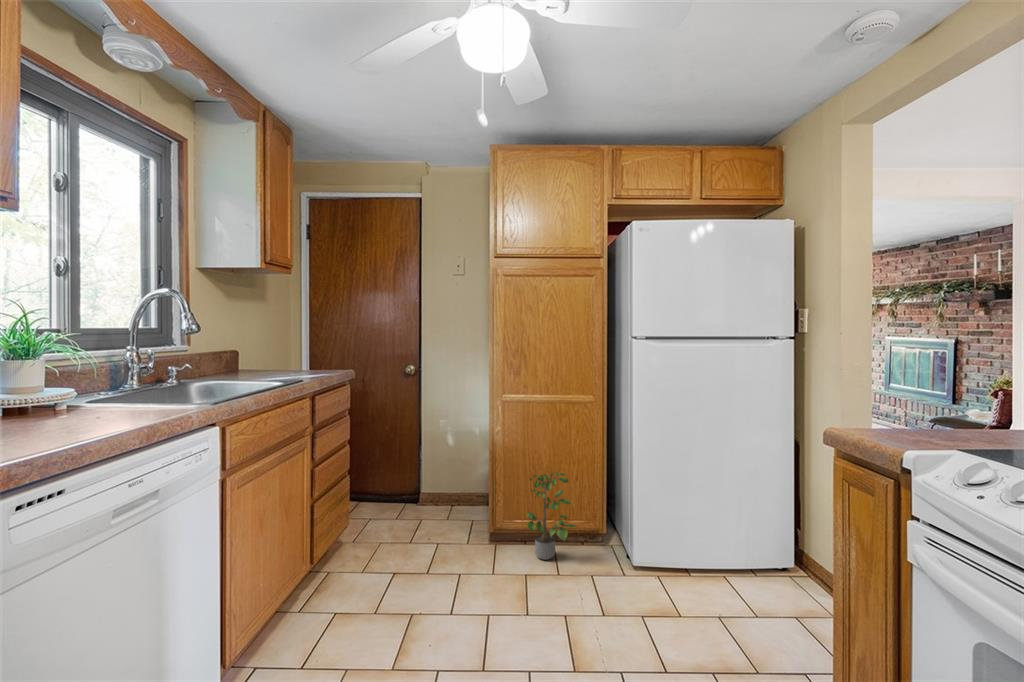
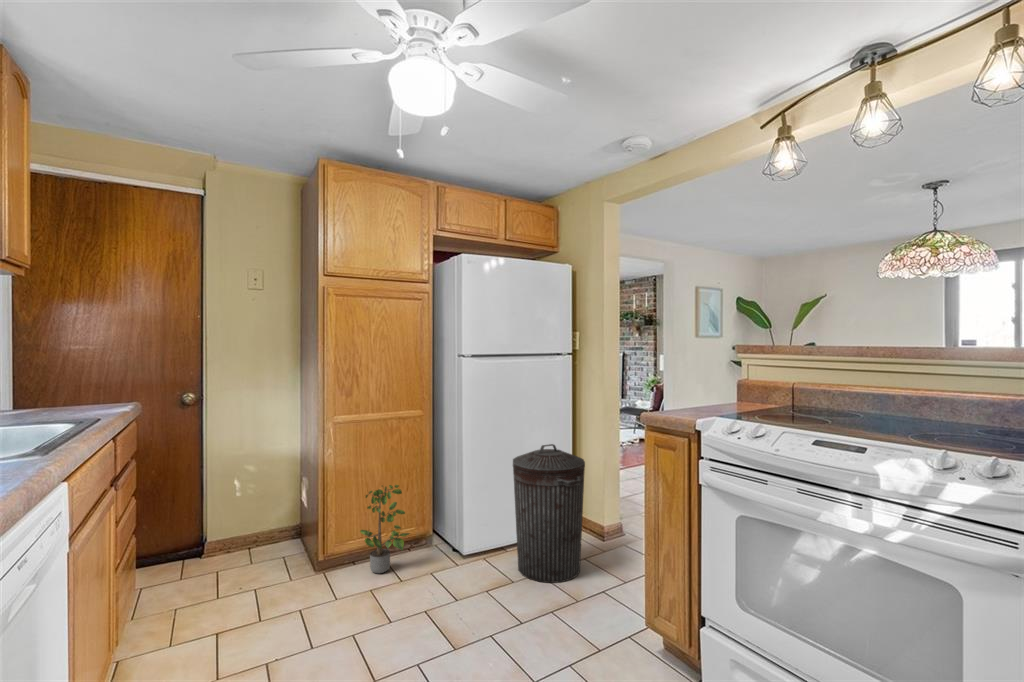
trash can: none [686,452,787,629] -> present [513,444,585,583]

